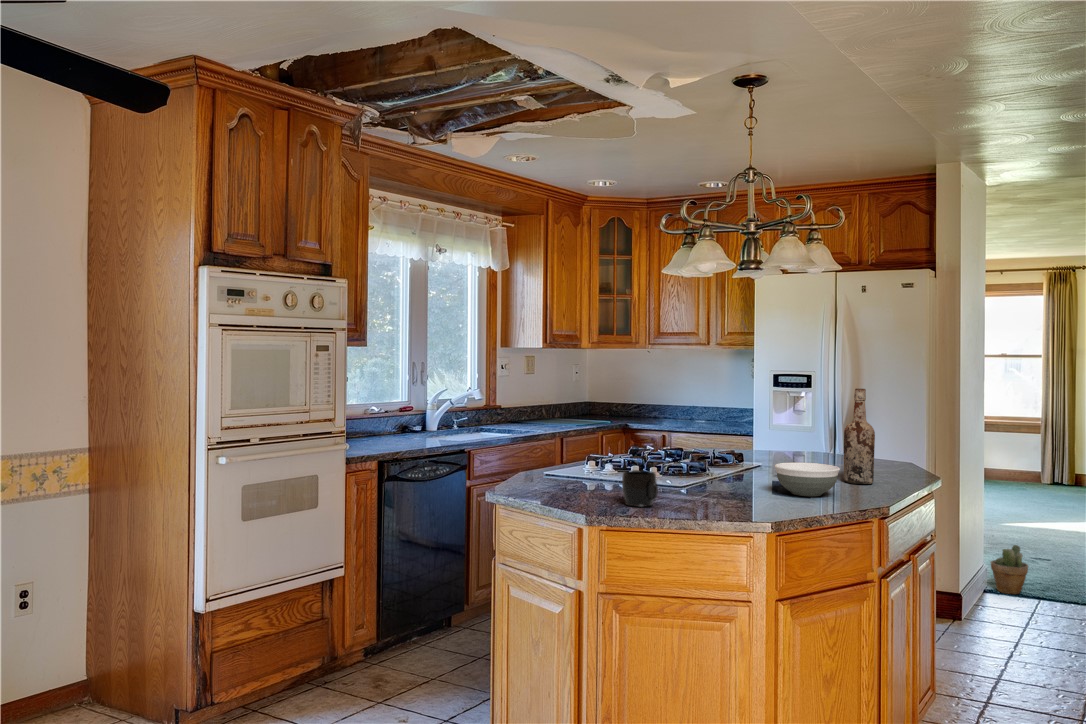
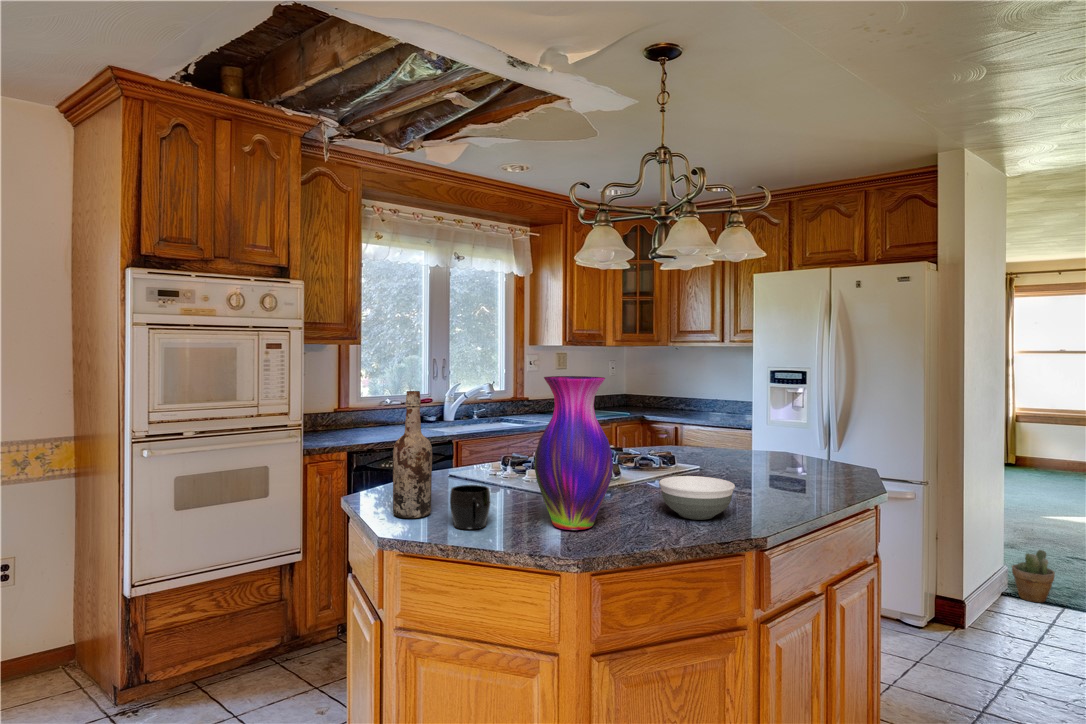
vase: none [688,376,756,505] -> present [534,376,613,530]
wine bottle: present [844,389,875,484] -> present [393,391,432,518]

